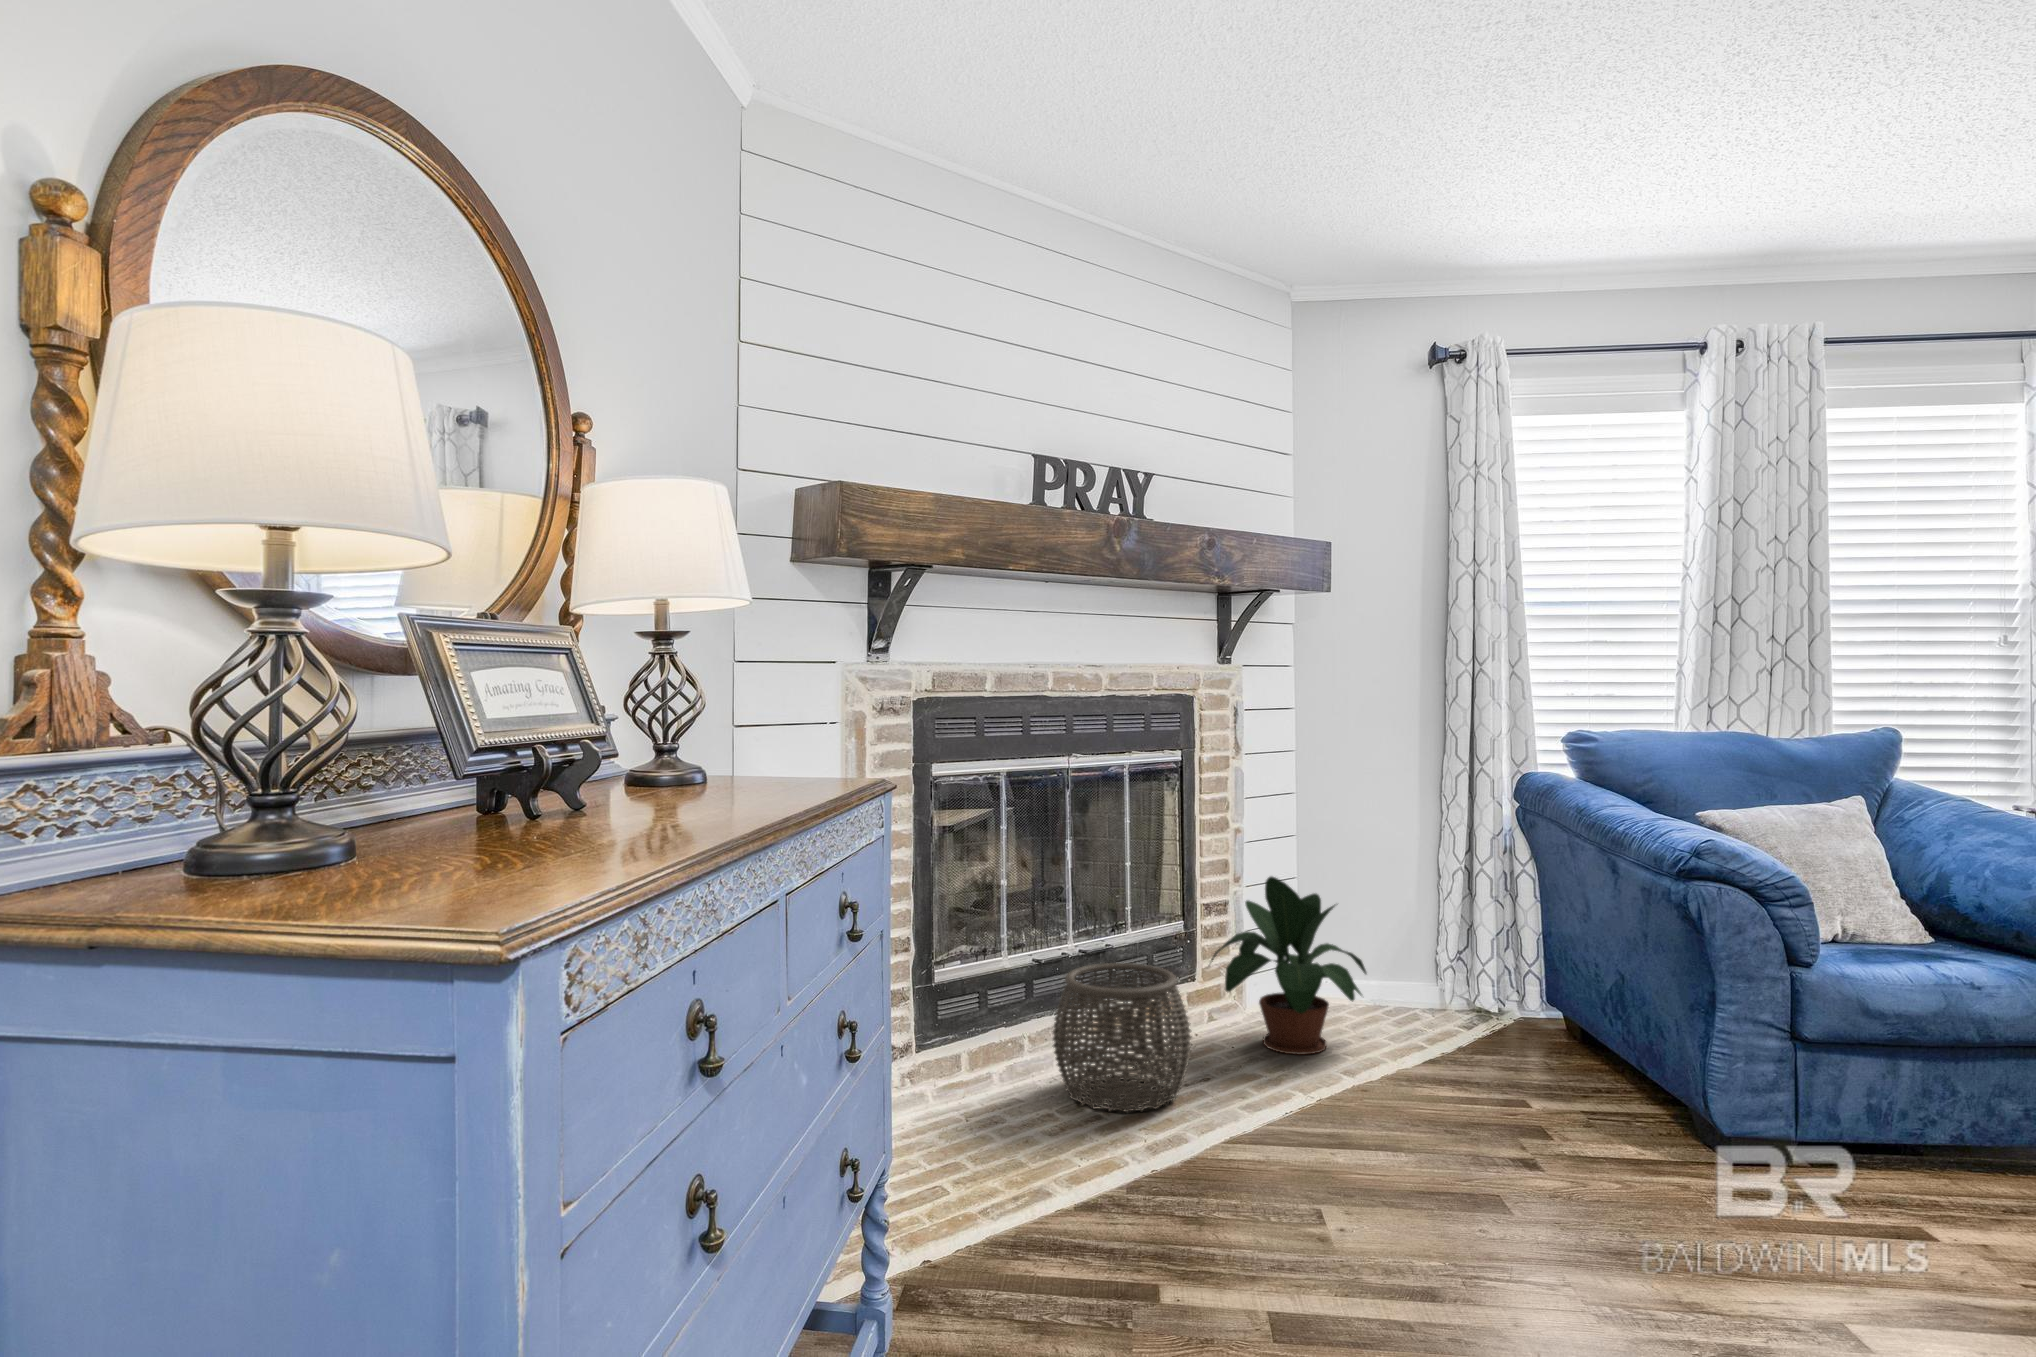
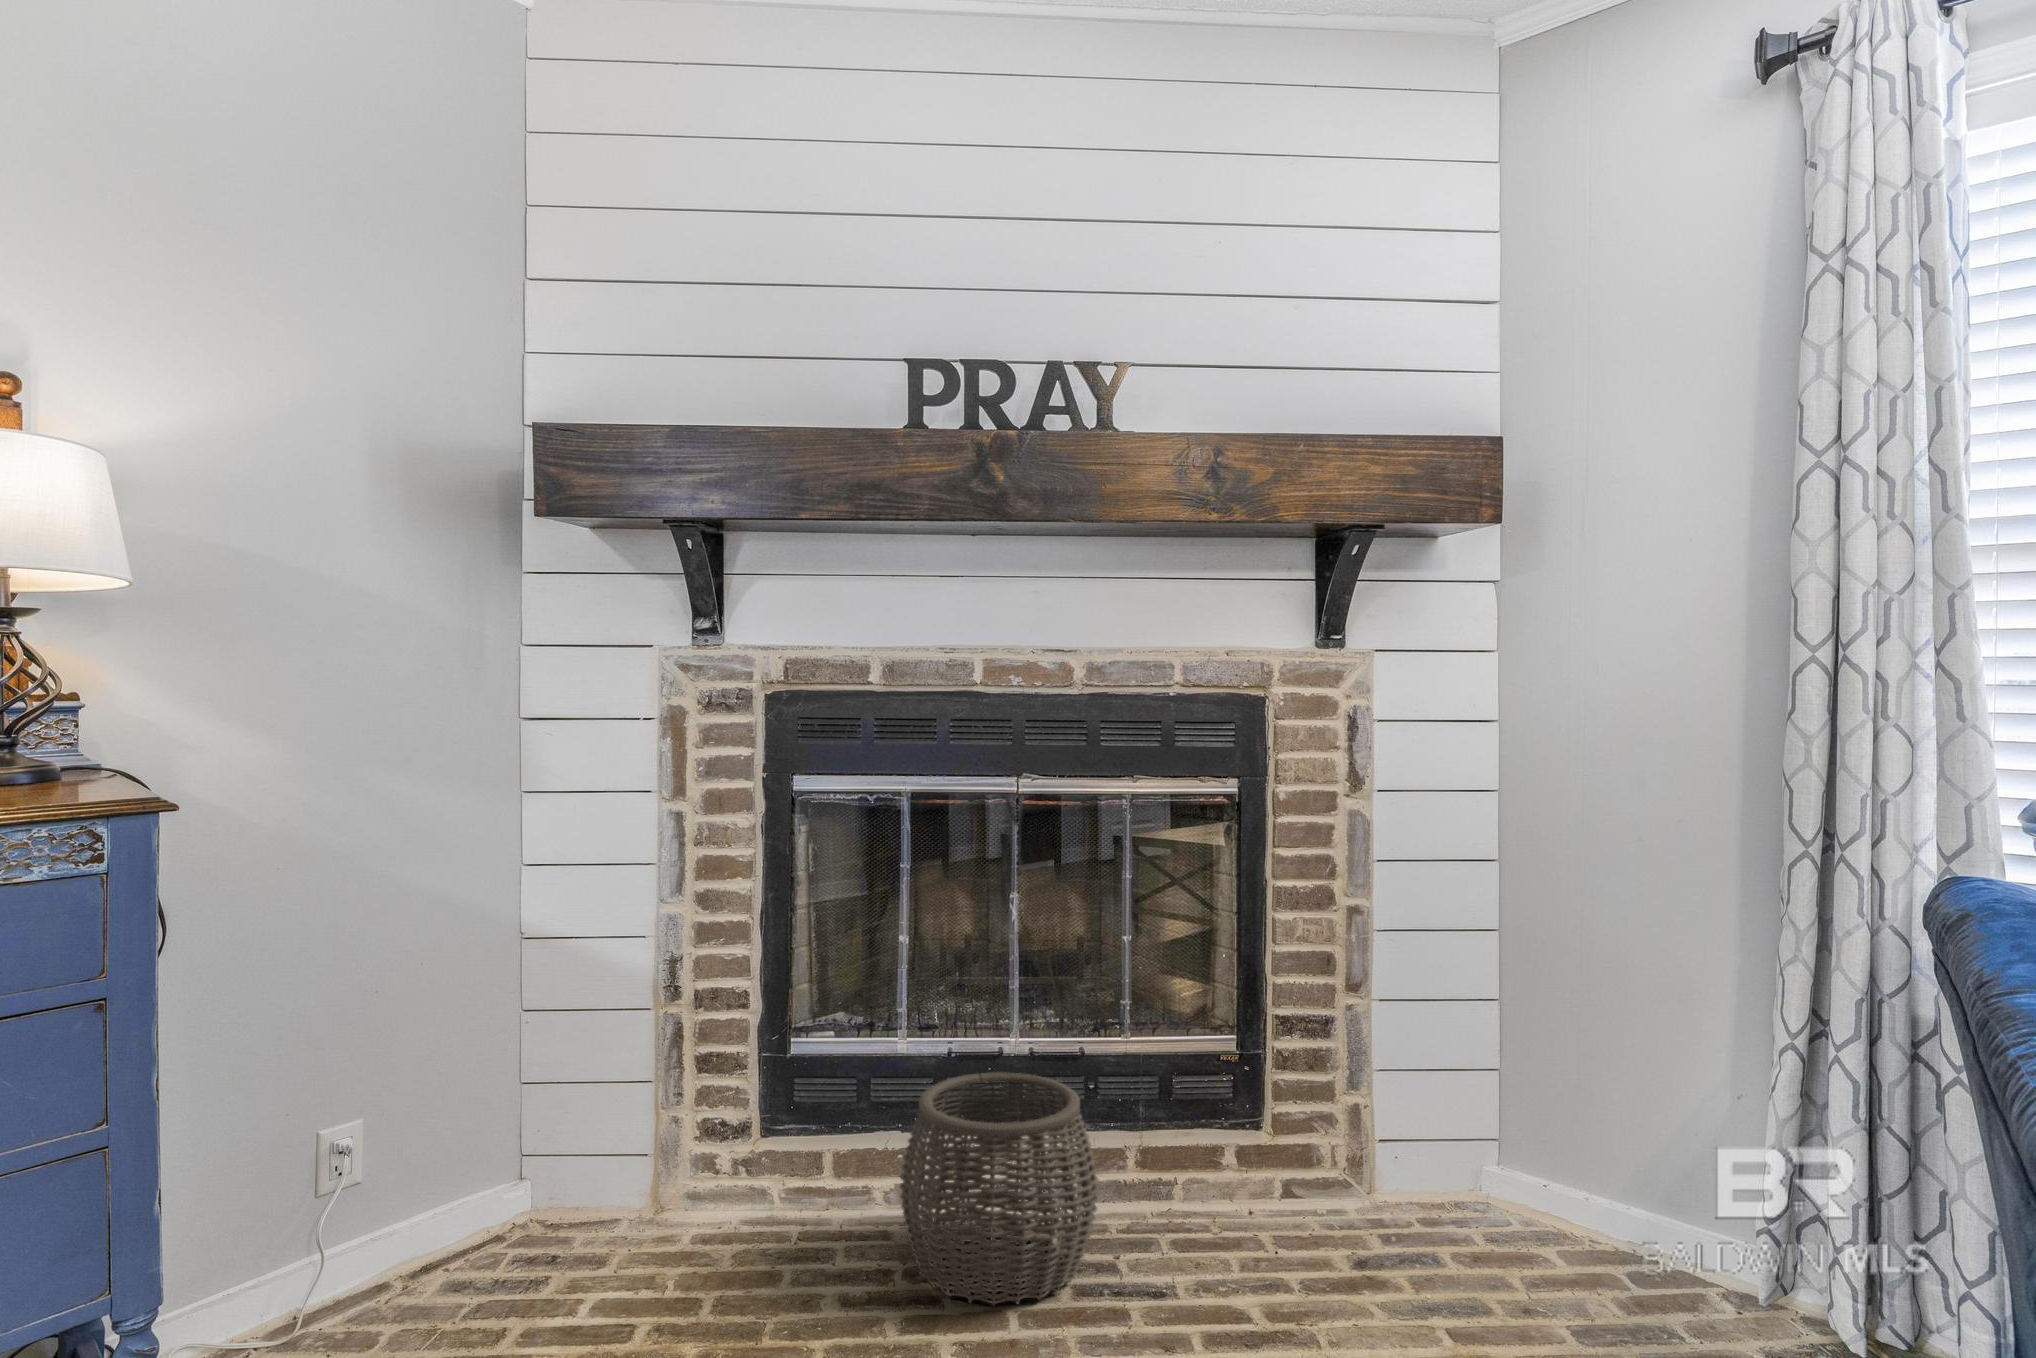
potted plant: present [1211,876,1367,1055] -> none [1226,988,1518,1295]

